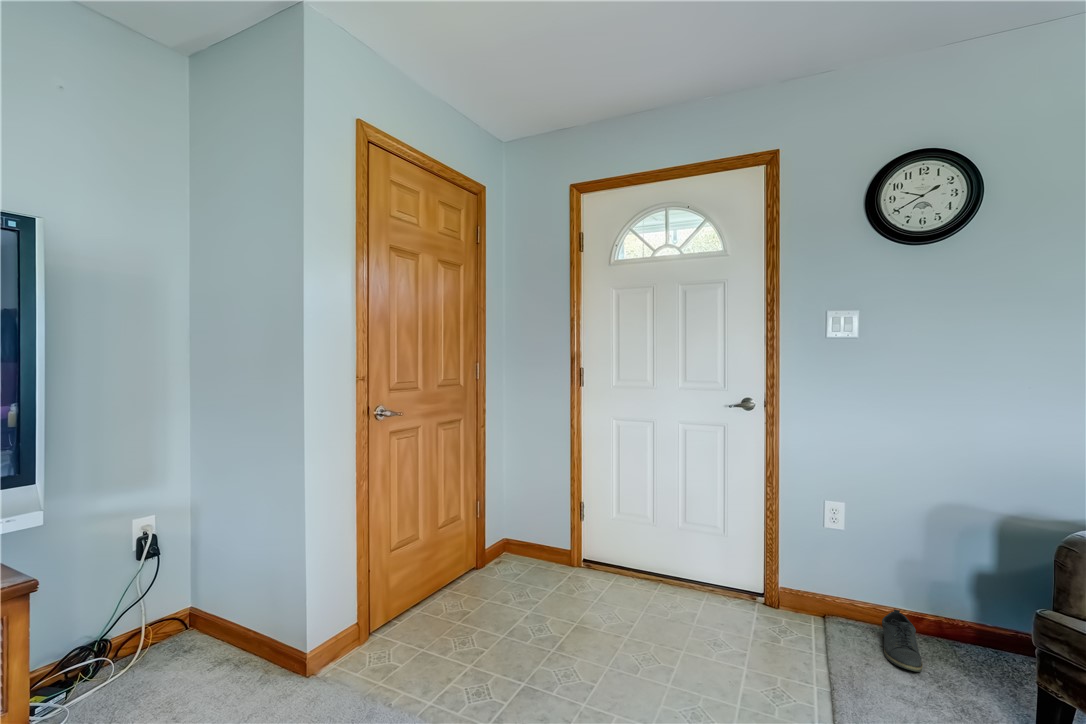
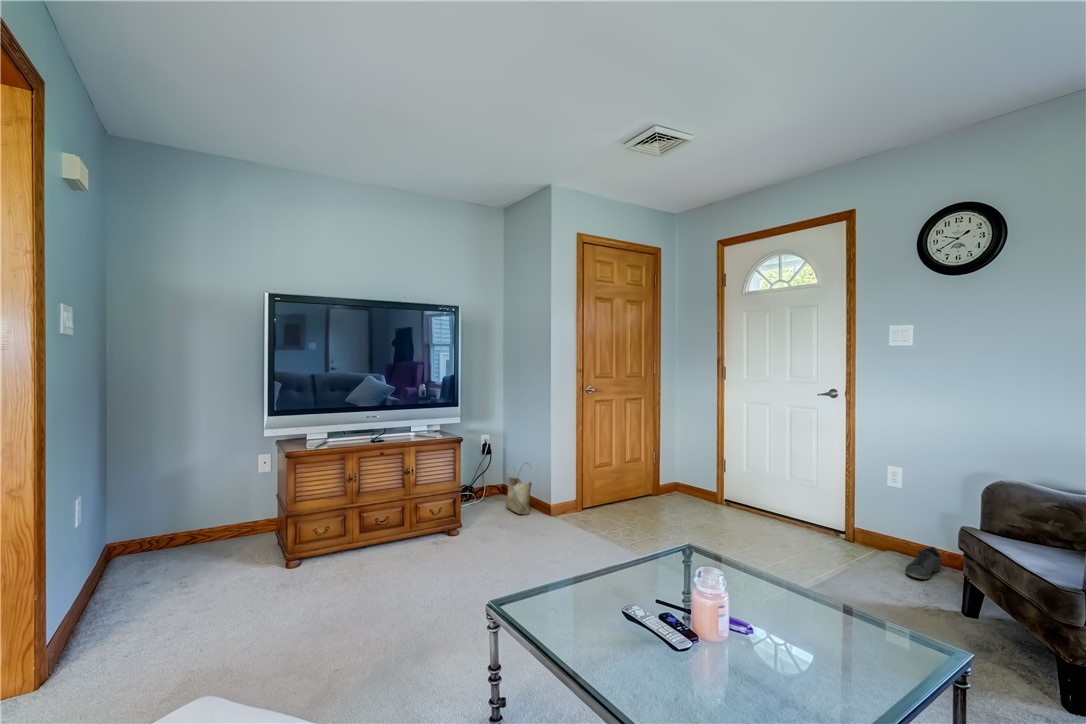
woven basket: none [202,570,269,692] -> present [505,477,532,514]

